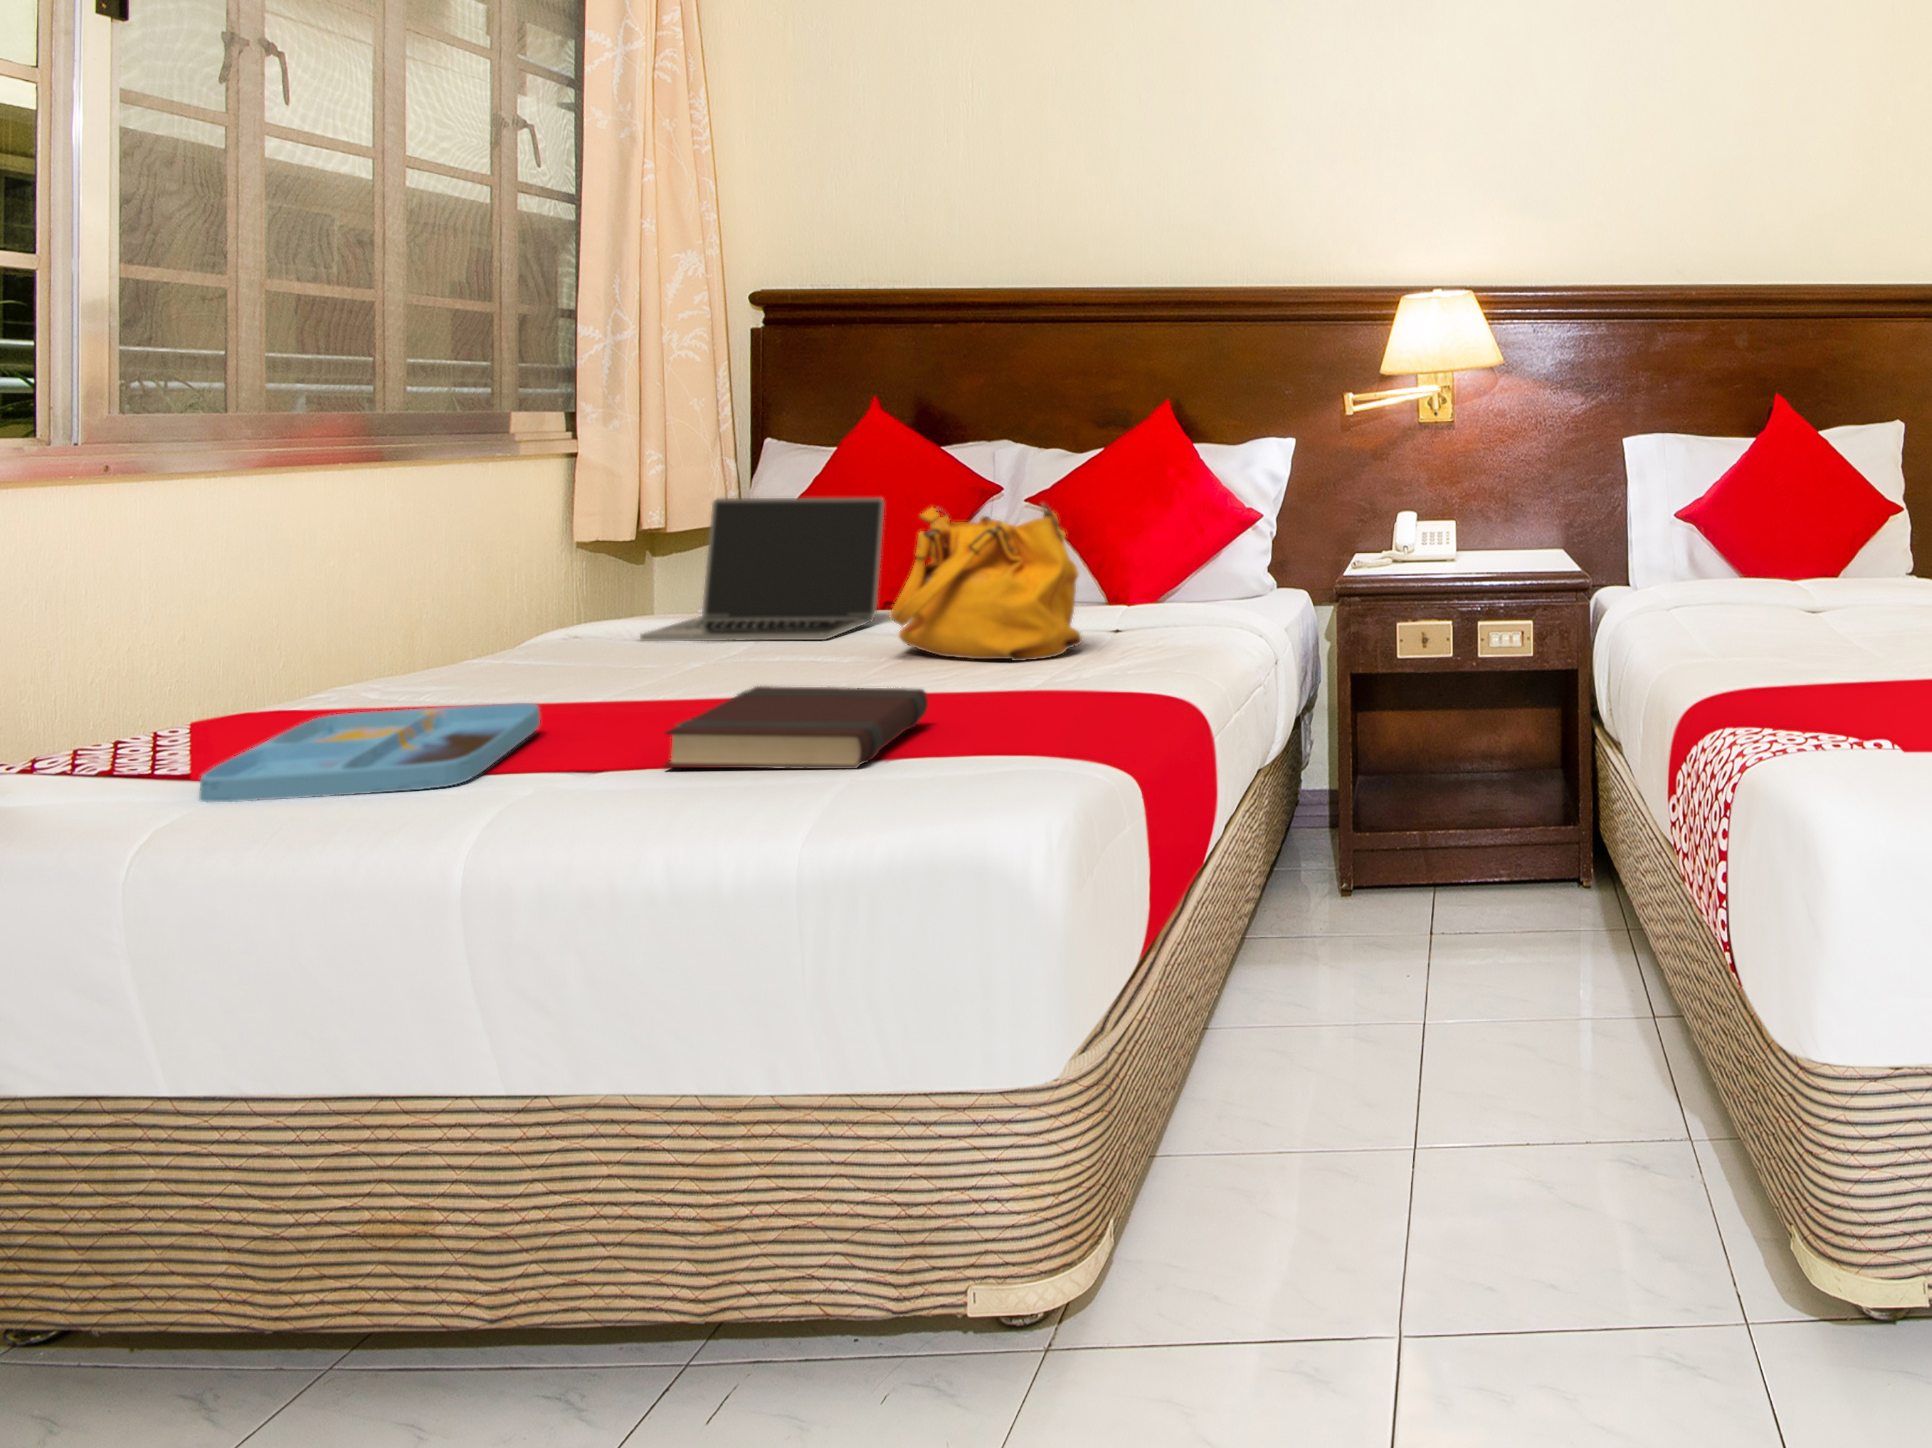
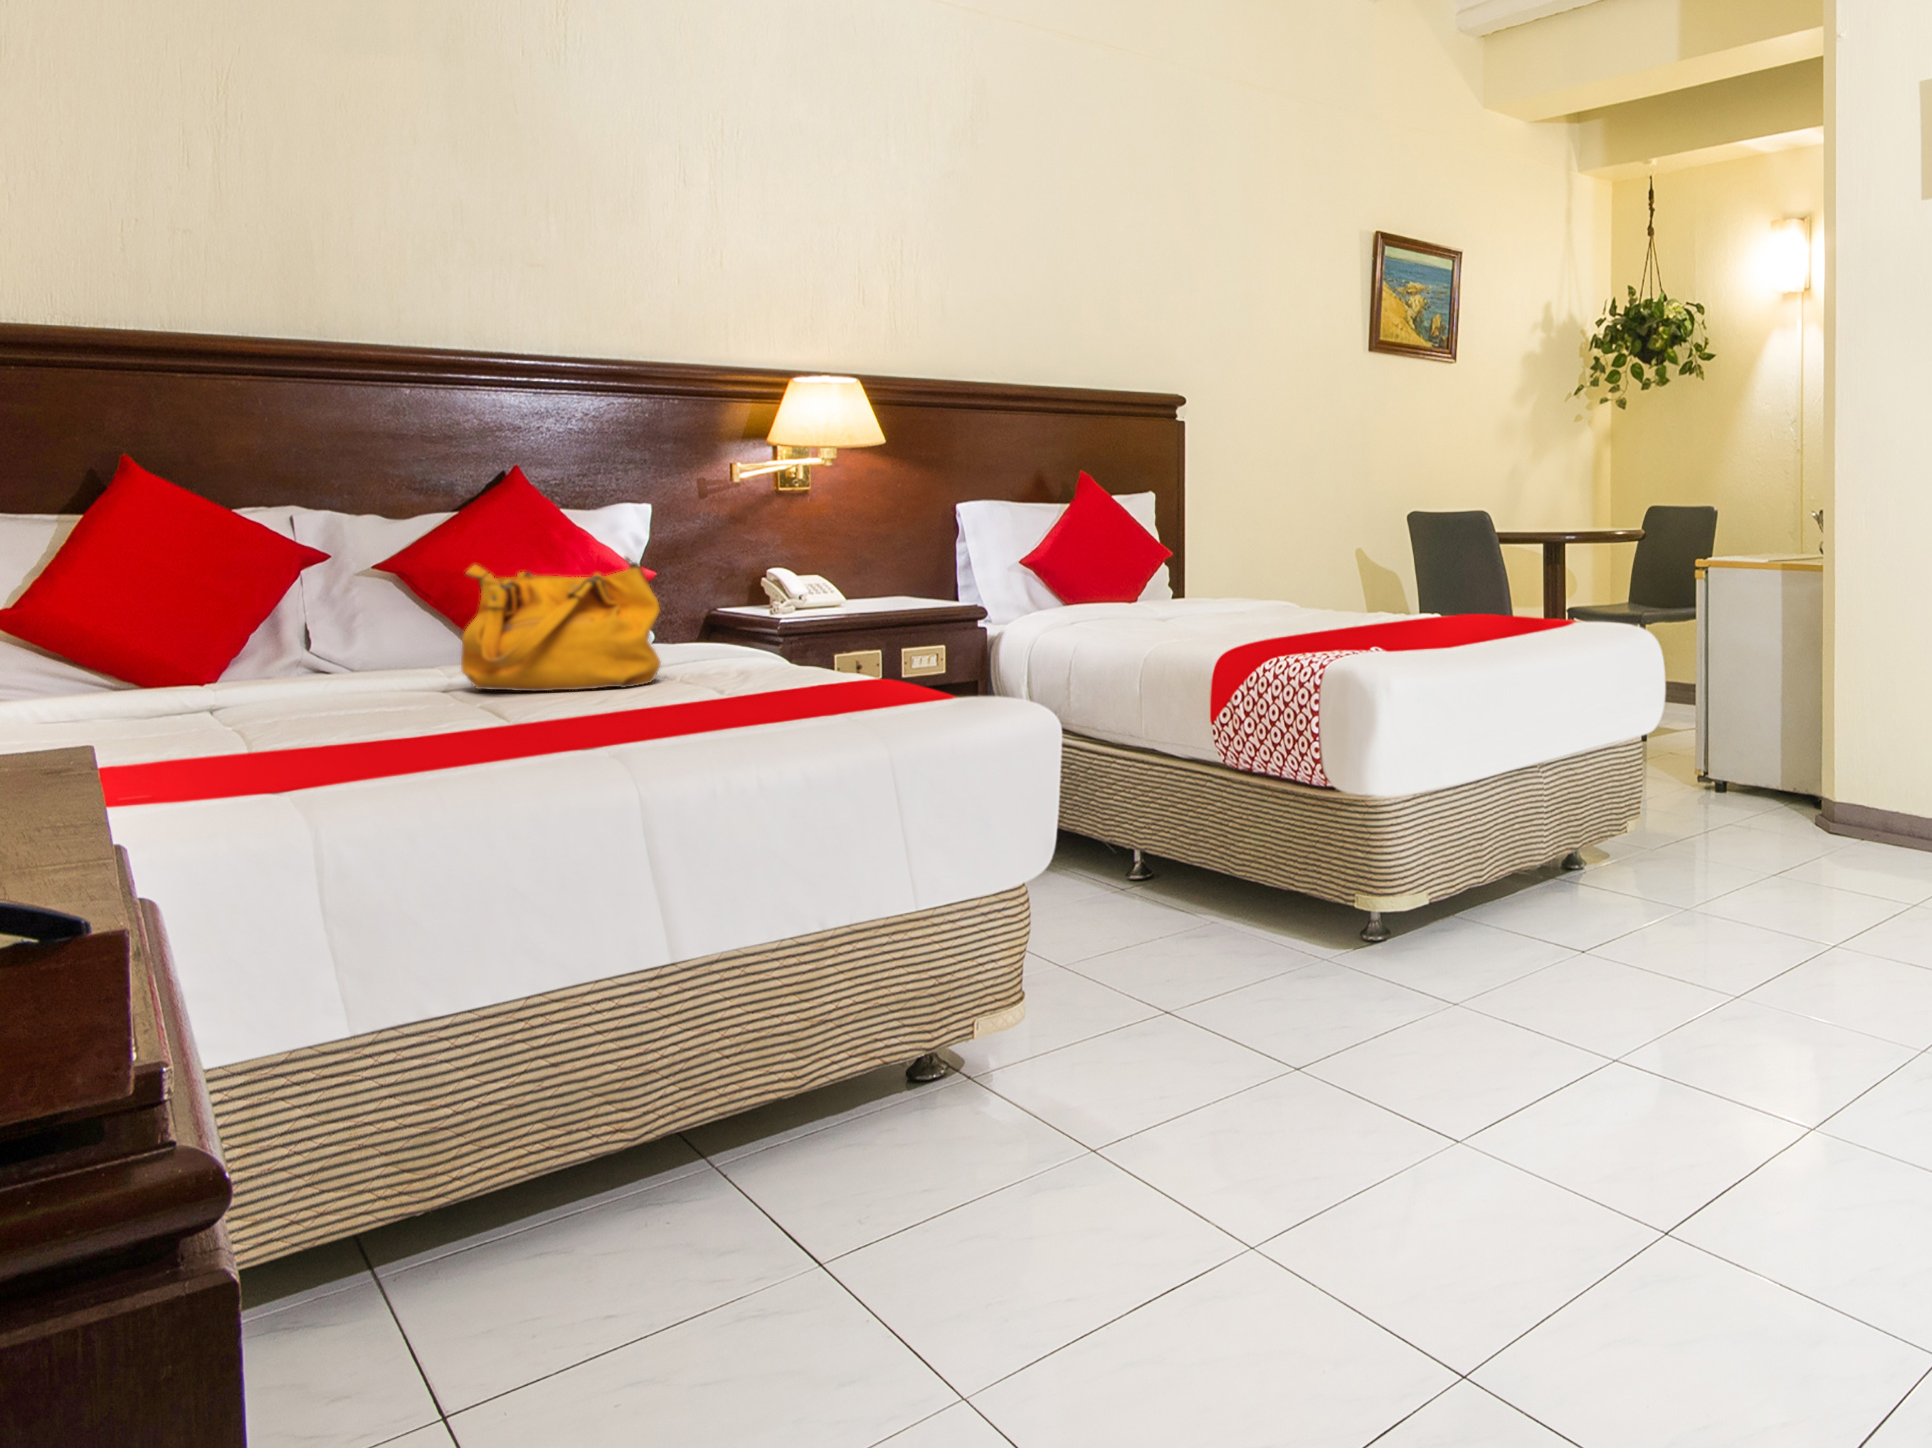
laptop: present [640,498,884,641] -> none [76,563,336,716]
book: present [664,686,928,769] -> none [588,688,800,747]
tray: present [199,703,540,802] -> none [163,729,495,809]

